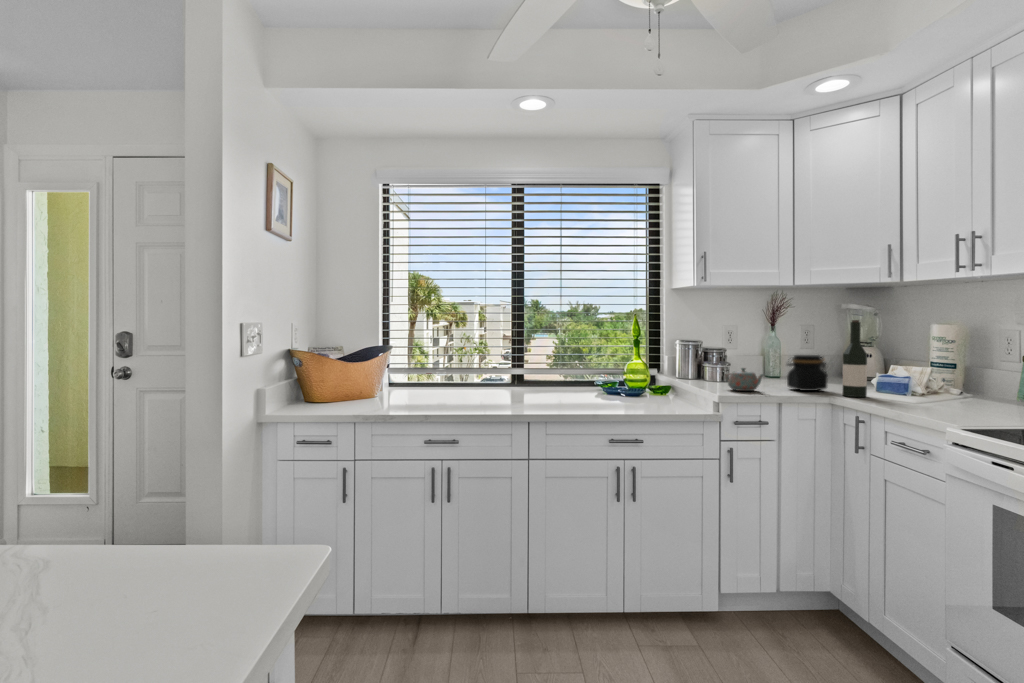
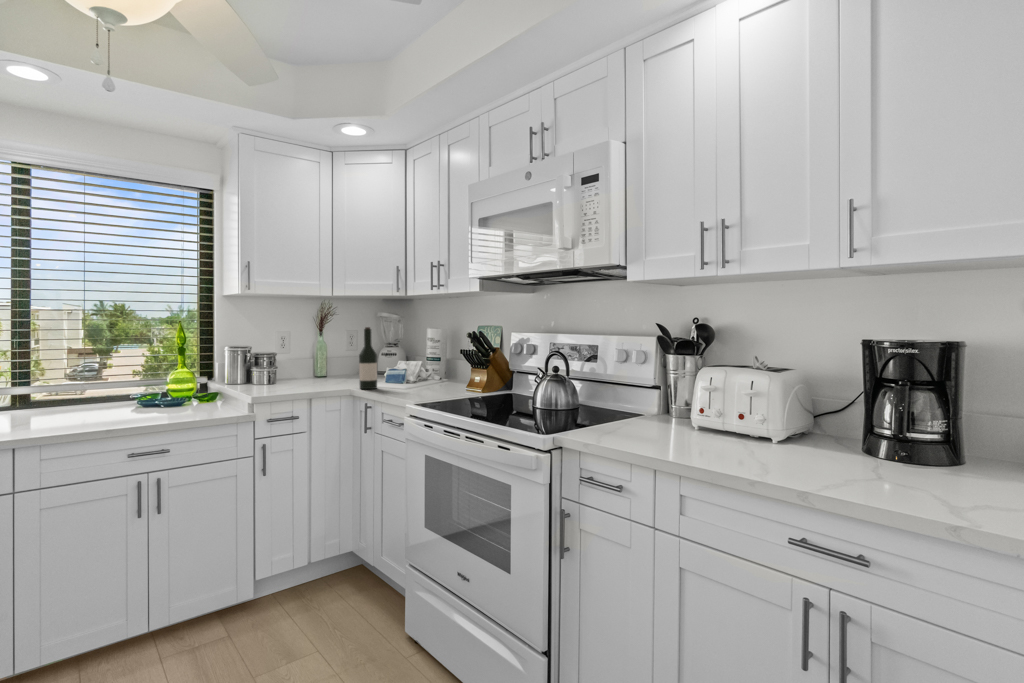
jar: present [787,355,828,391] -> none [319,356,354,387]
teapot: present [725,368,764,391] -> none [266,370,298,391]

